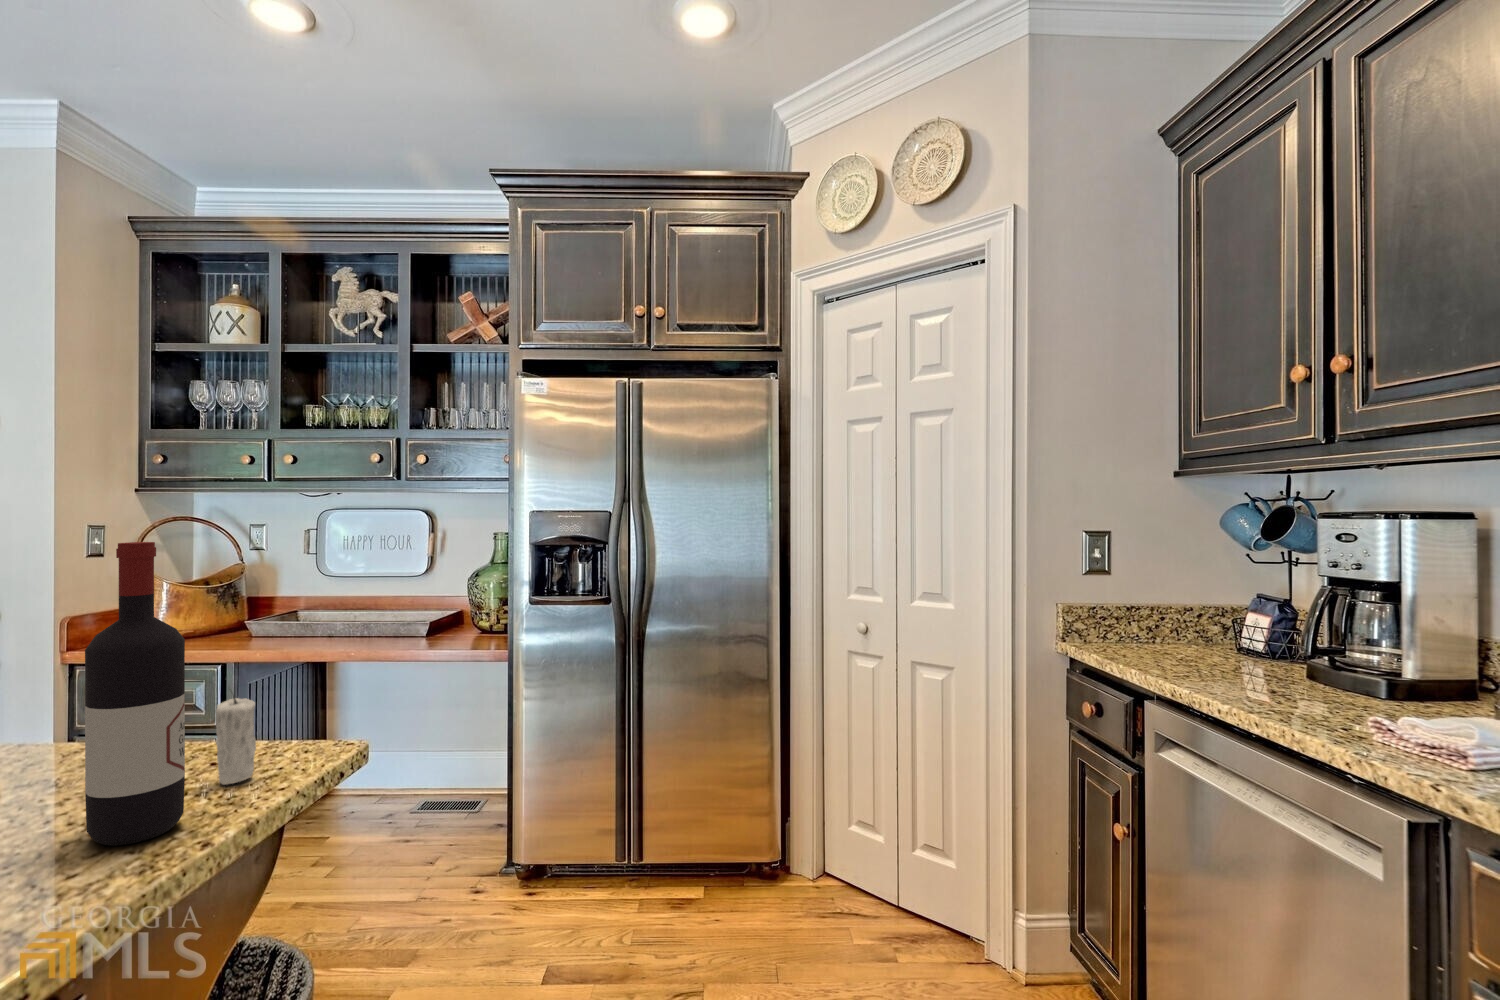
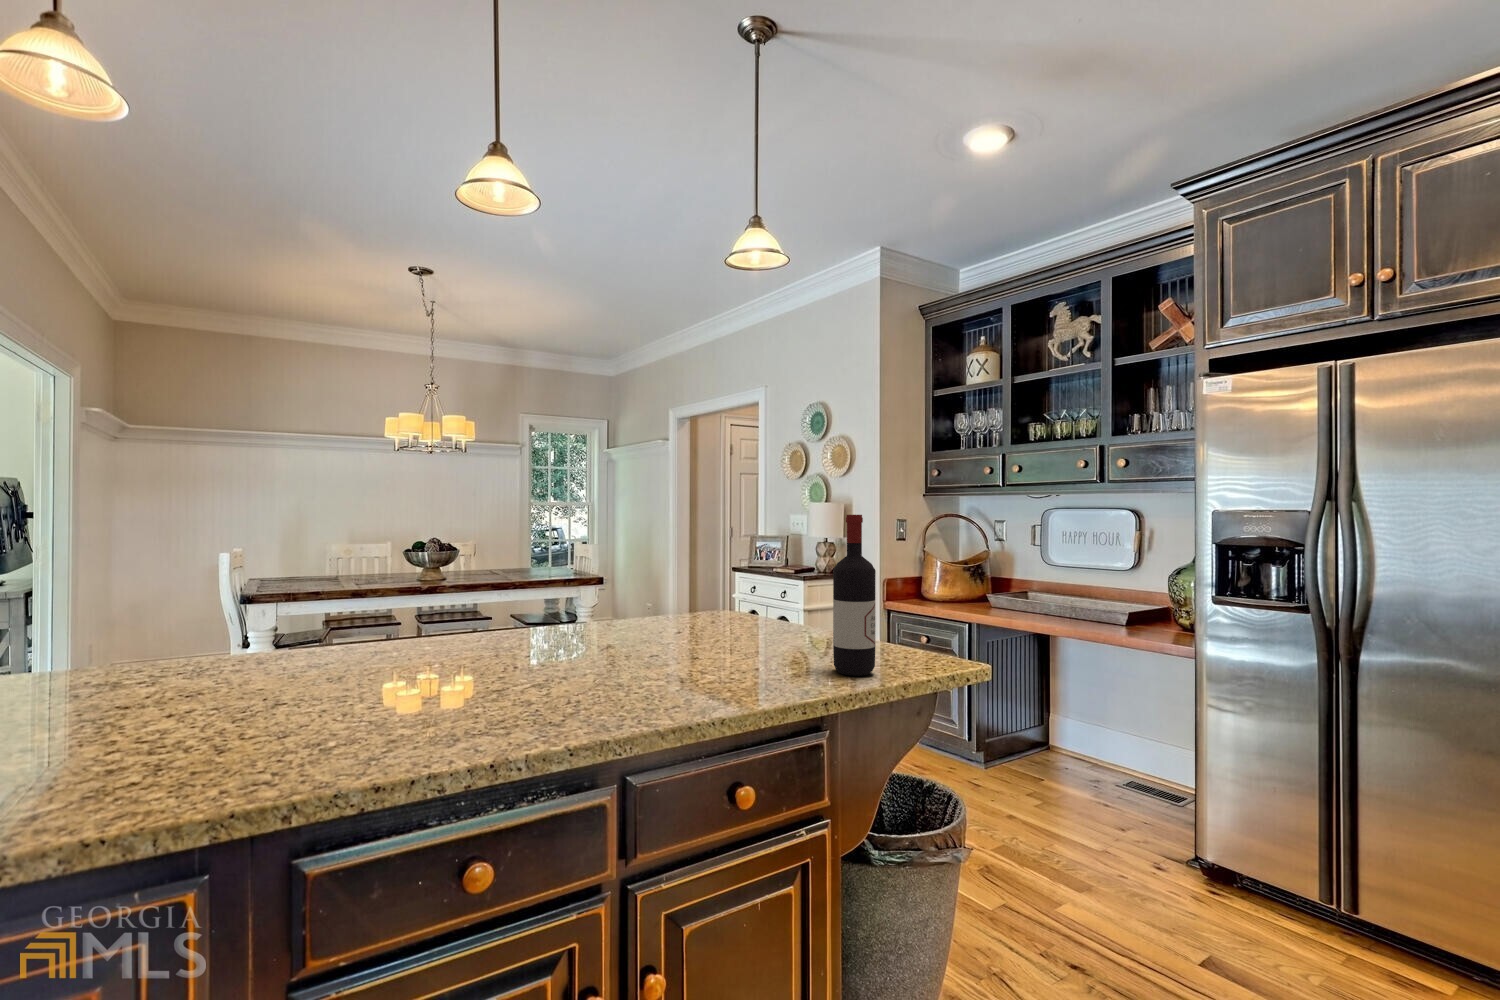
candle: present [216,695,256,785] -> none [900,605,921,665]

